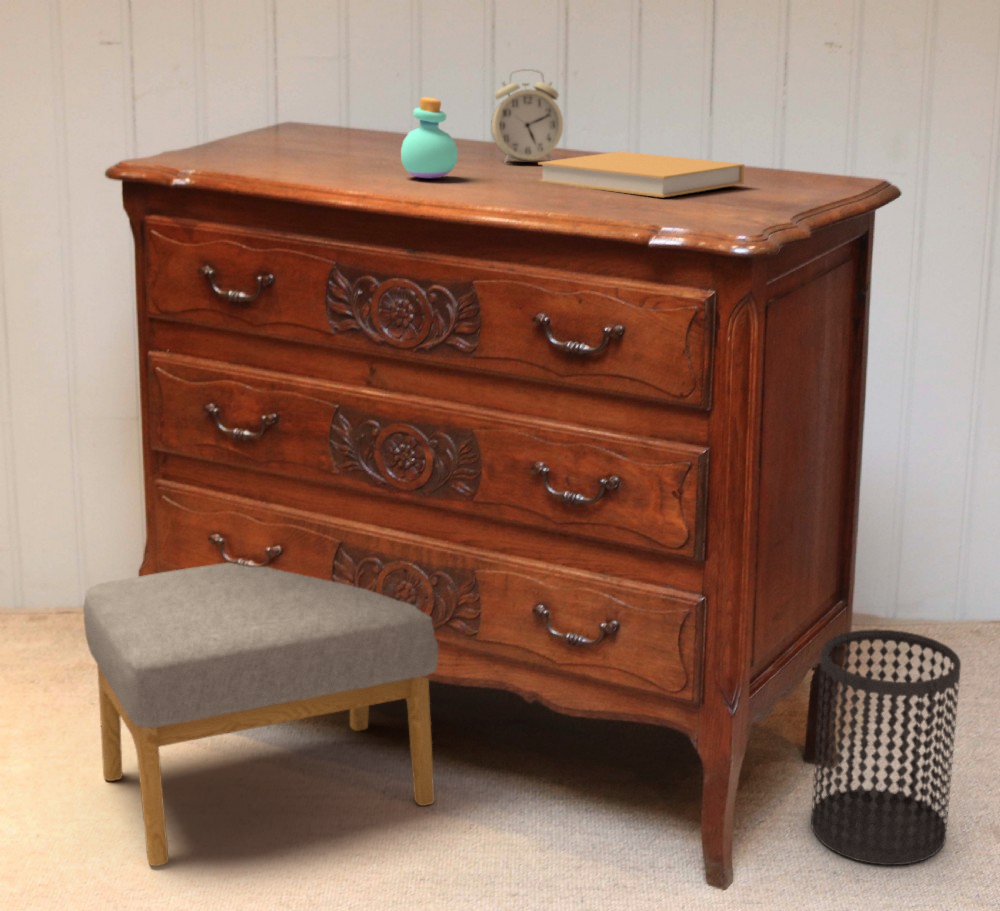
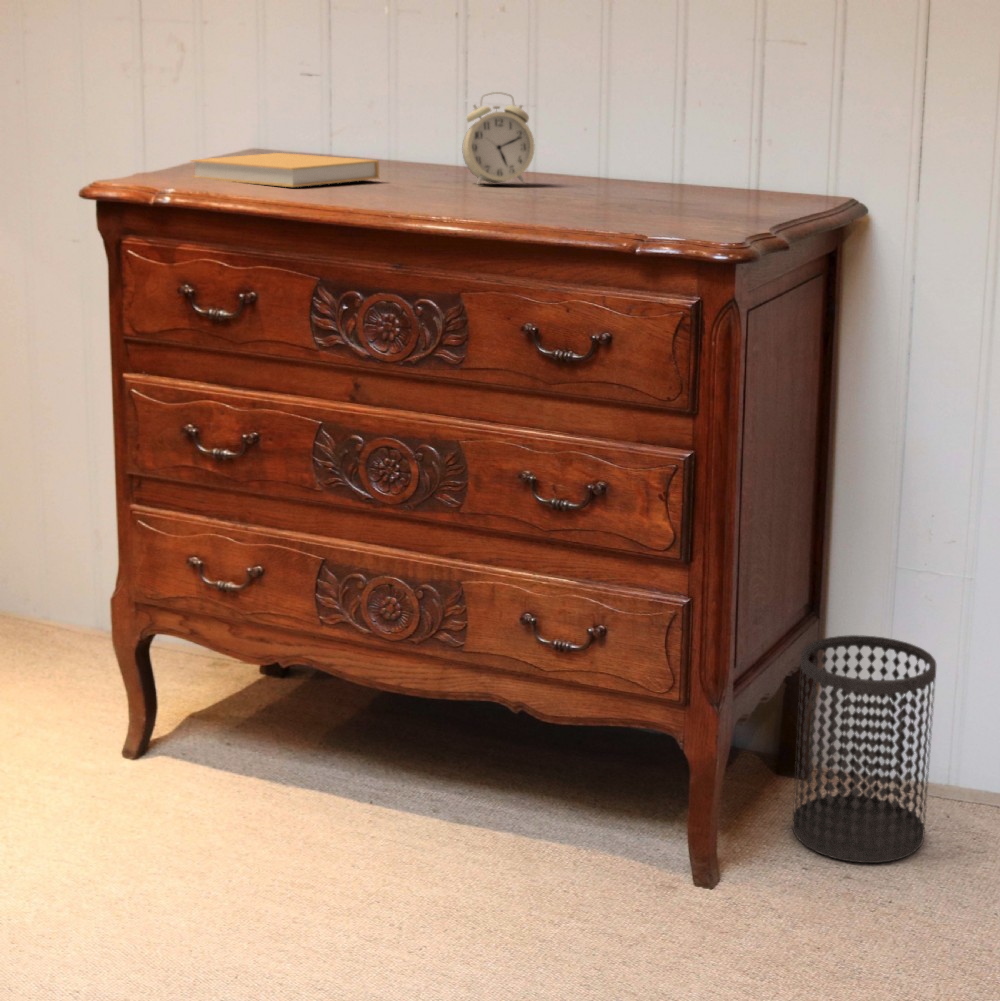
perfume bottle: present [401,97,458,178] -> none [381,116,438,196]
book: present [538,151,744,198] -> present [191,153,379,187]
footstool: present [83,563,438,866] -> none [63,569,423,884]

